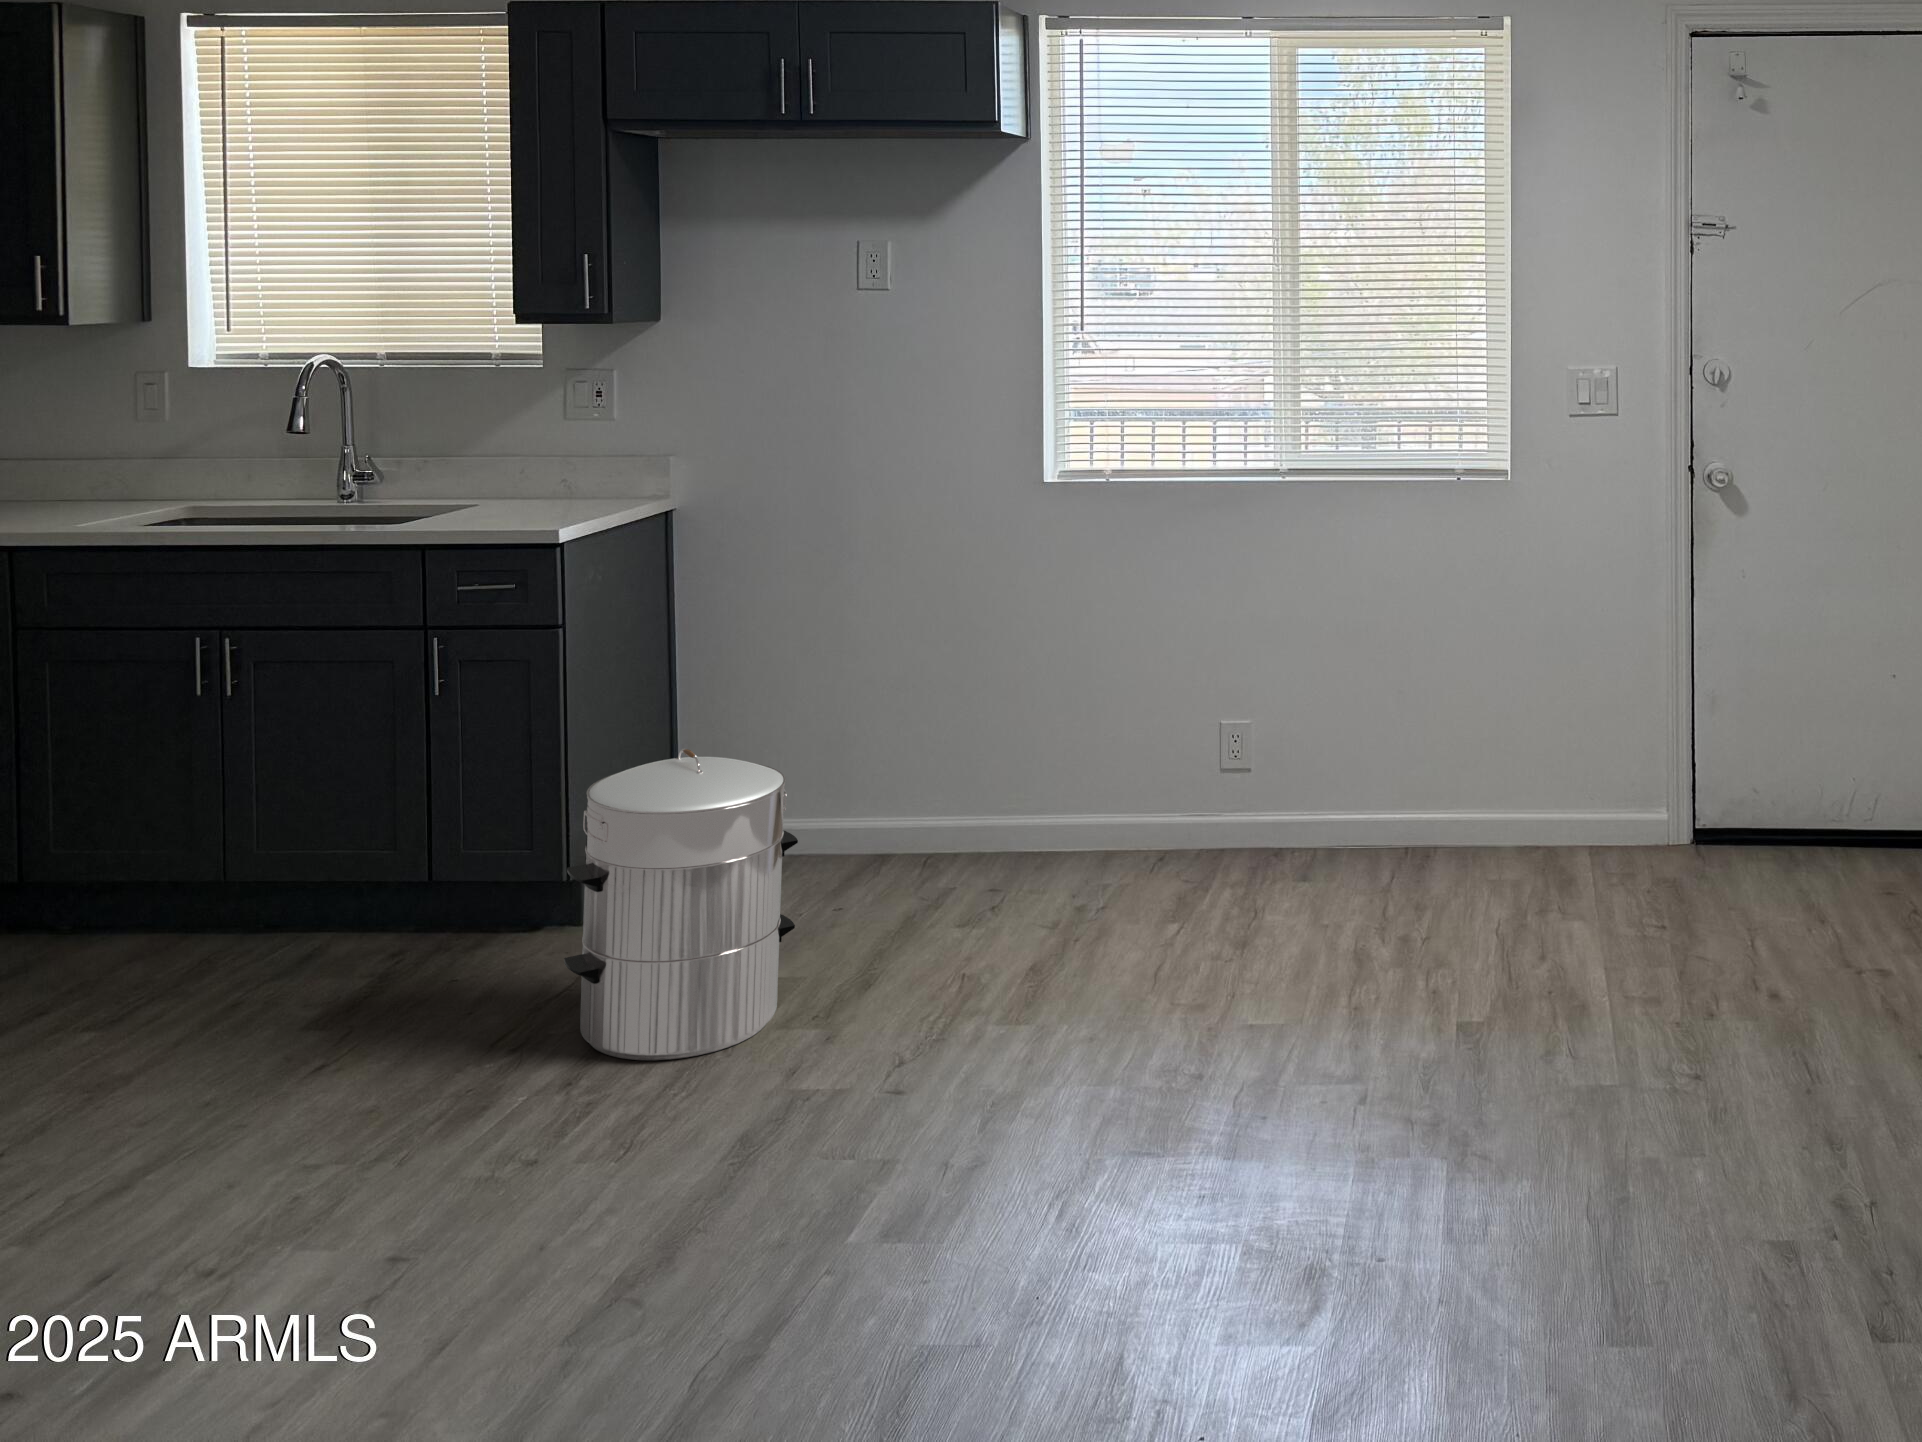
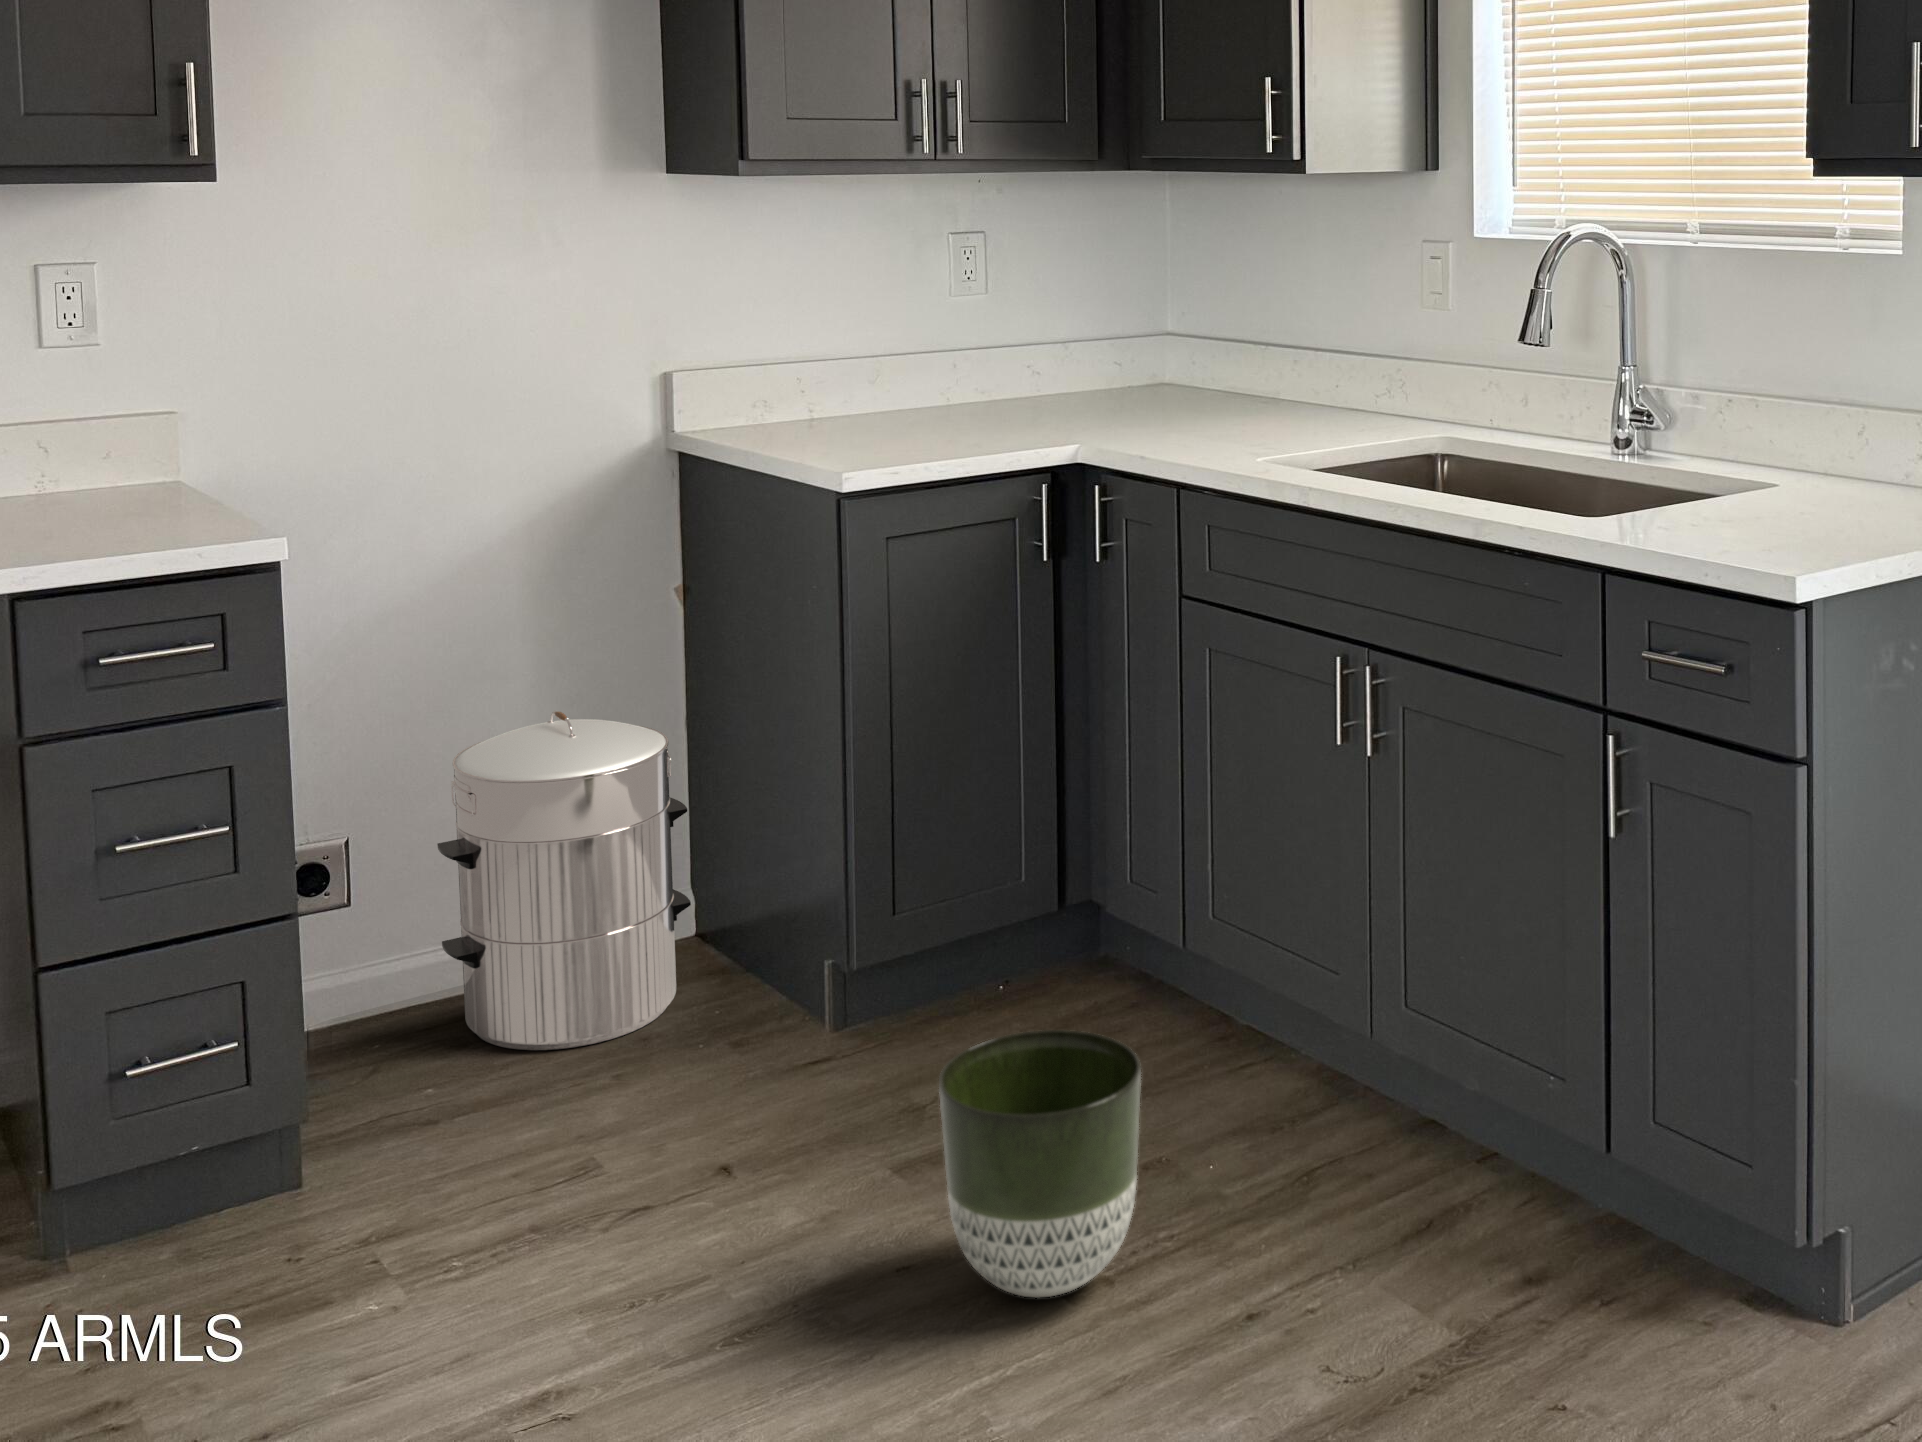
planter: none [1047,1050,1229,1297] -> present [939,1030,1141,1298]

